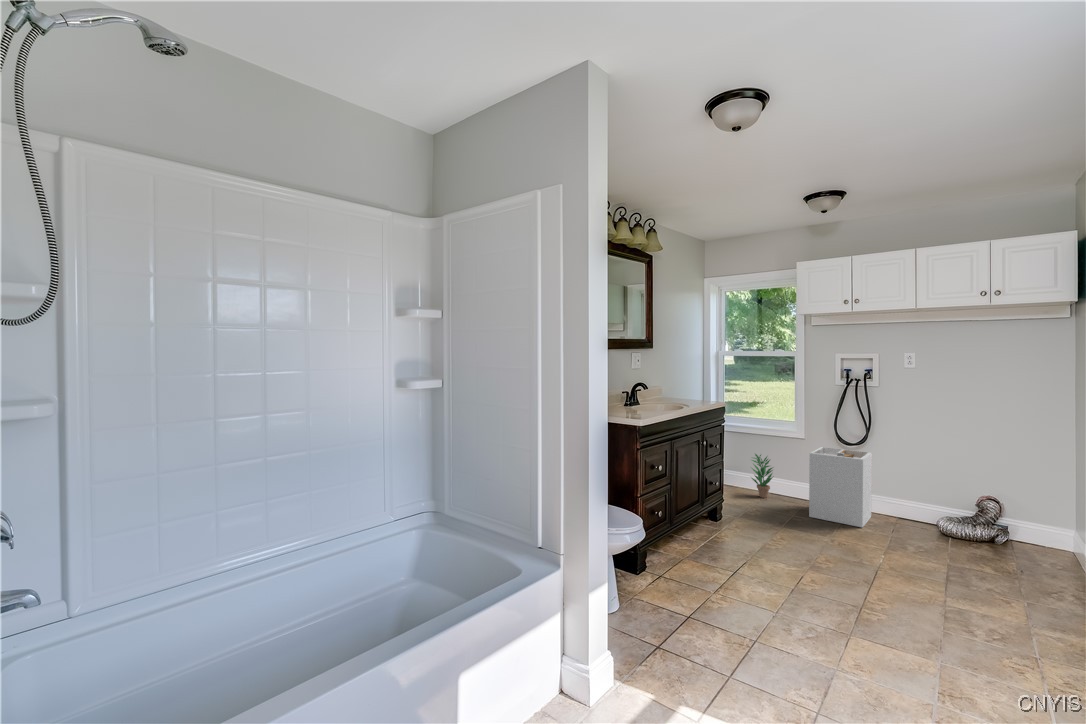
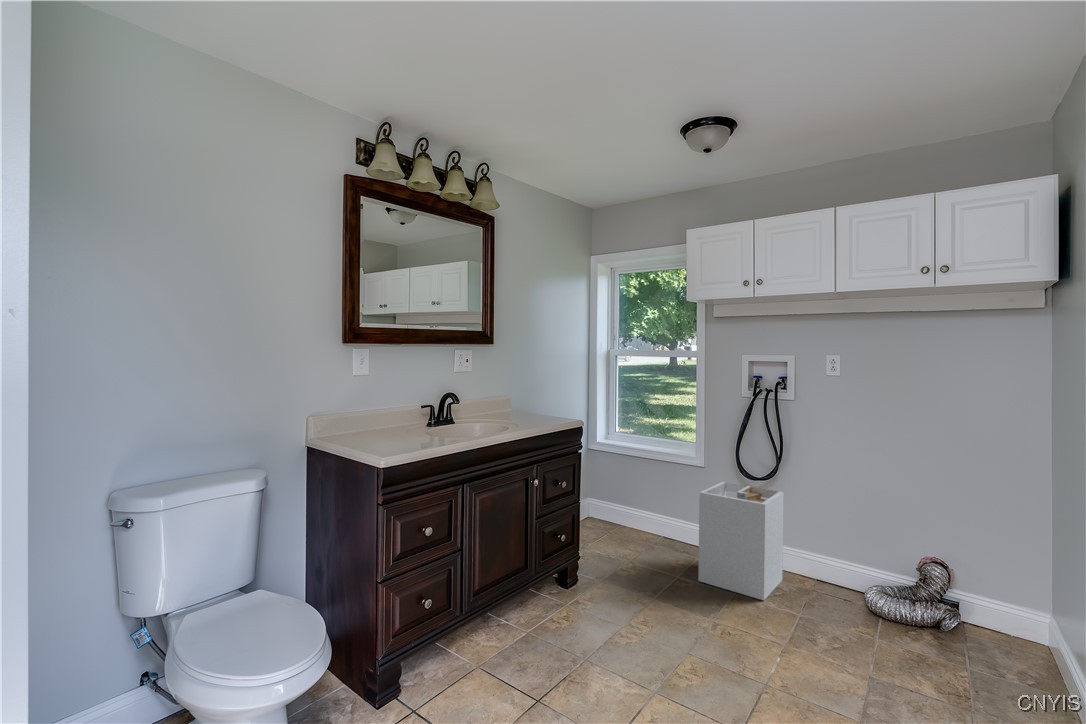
potted plant: present [752,454,773,498] -> none [635,487,667,548]

